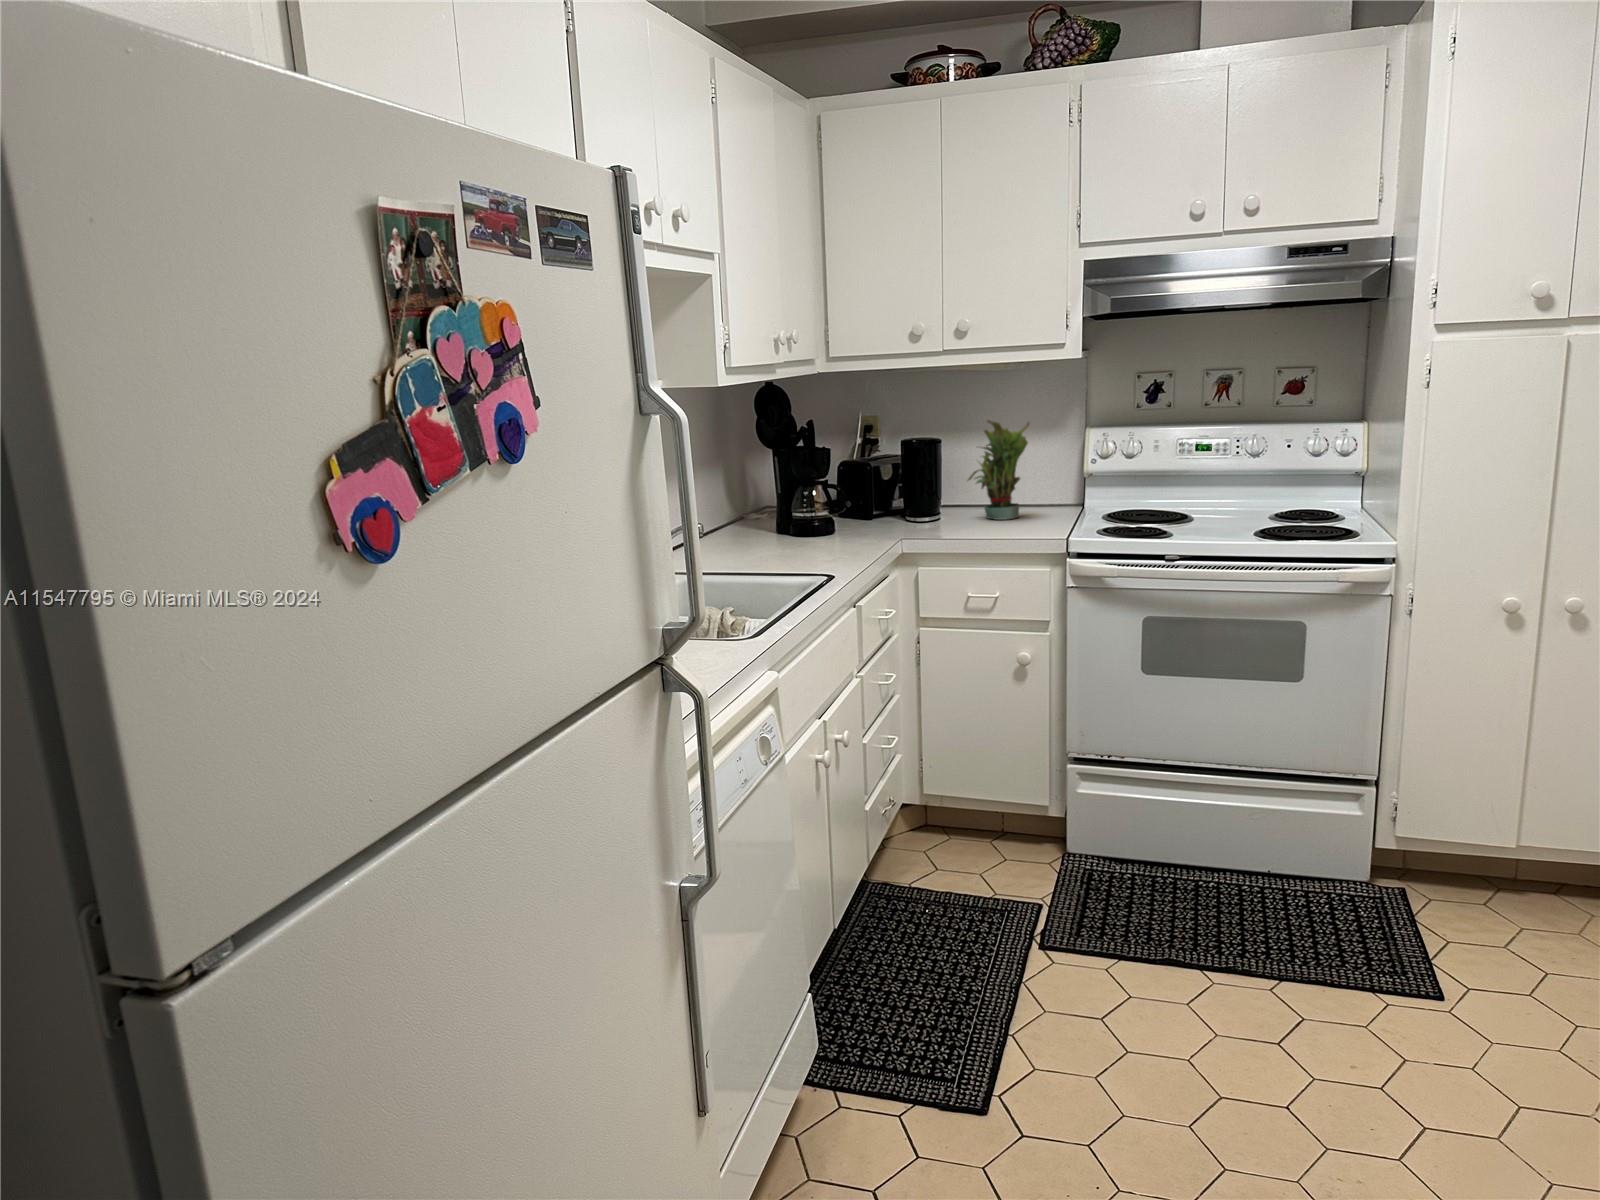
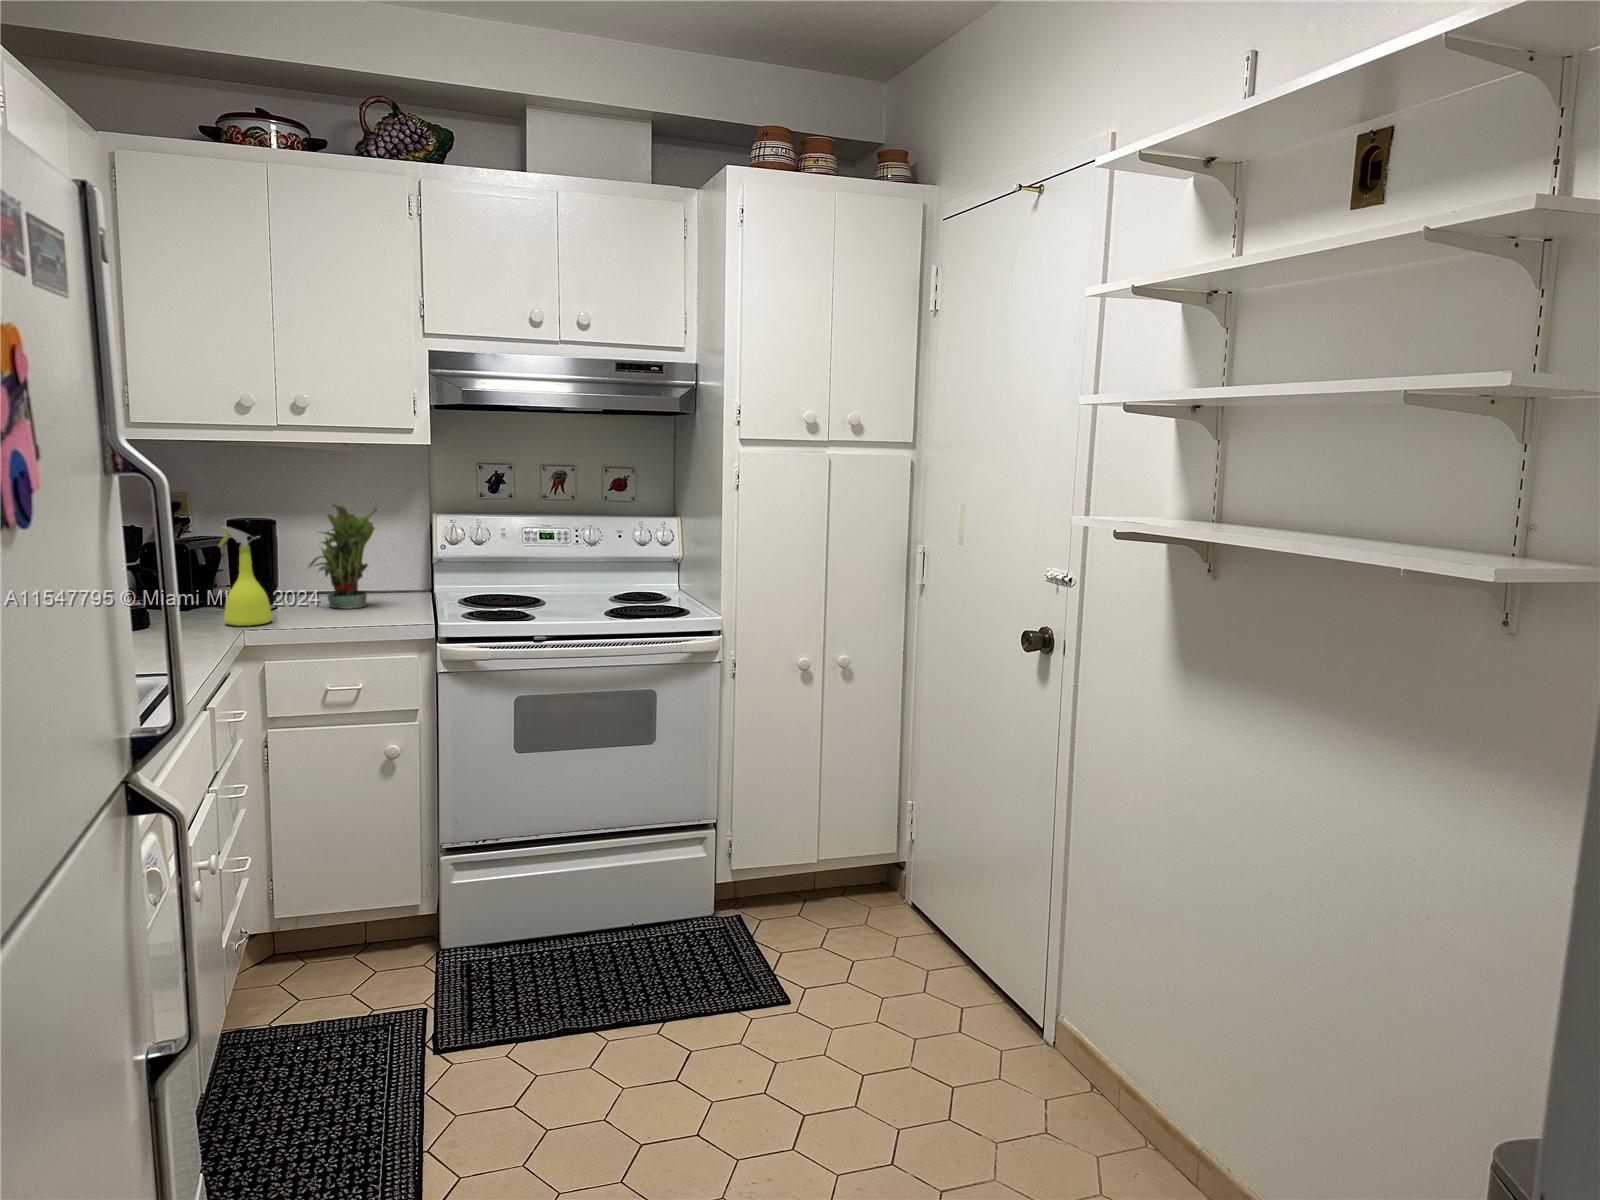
spray bottle: none [889,444,932,533] -> present [219,527,272,626]

